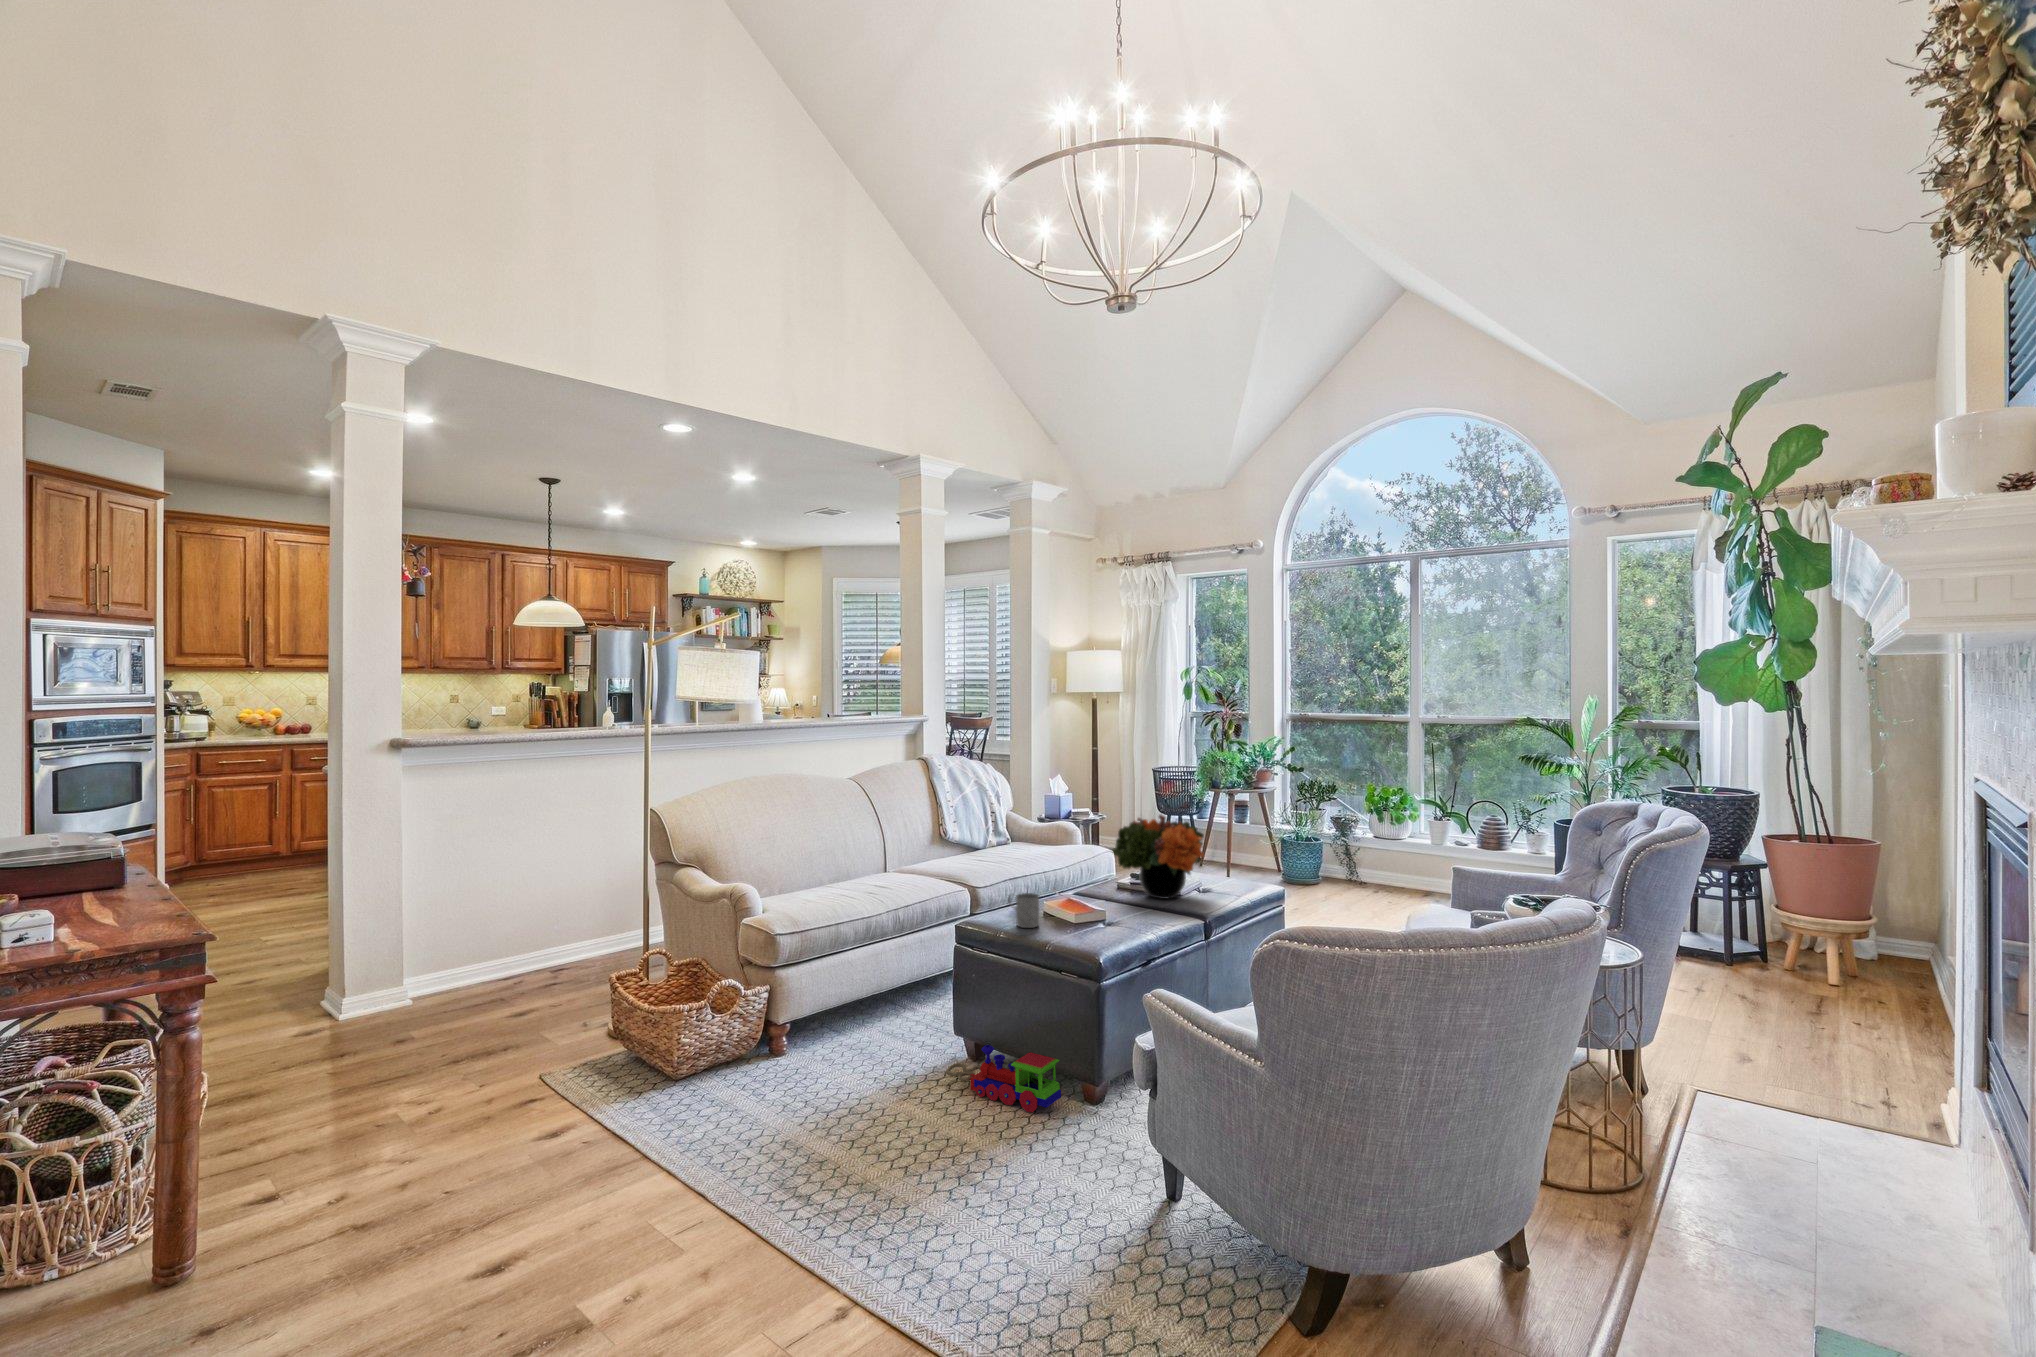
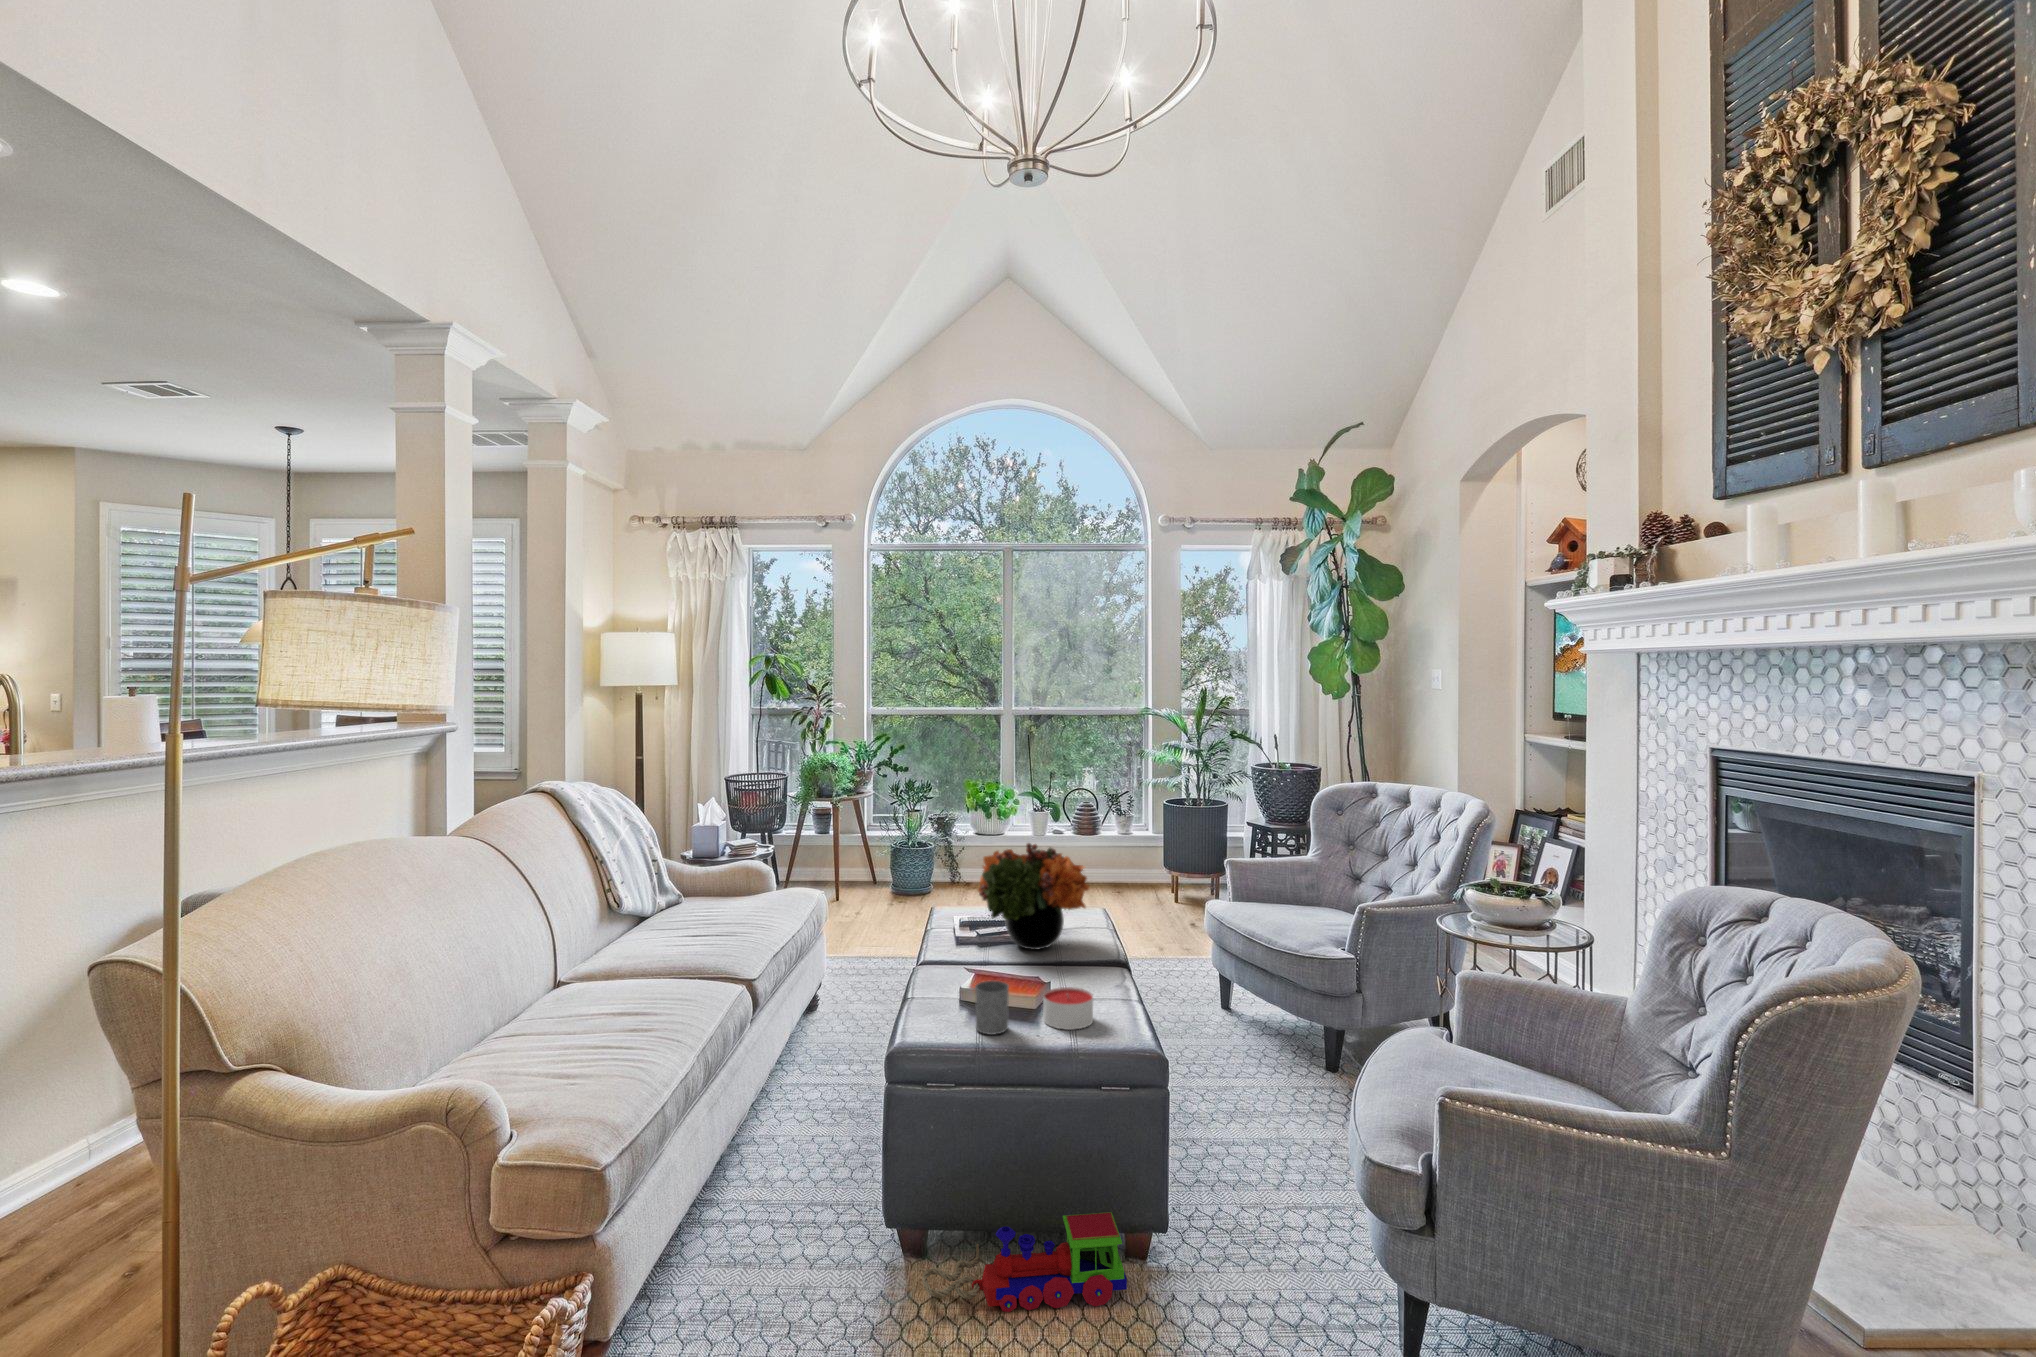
candle: none [1065,910,1101,937] -> present [1043,987,1093,1030]

